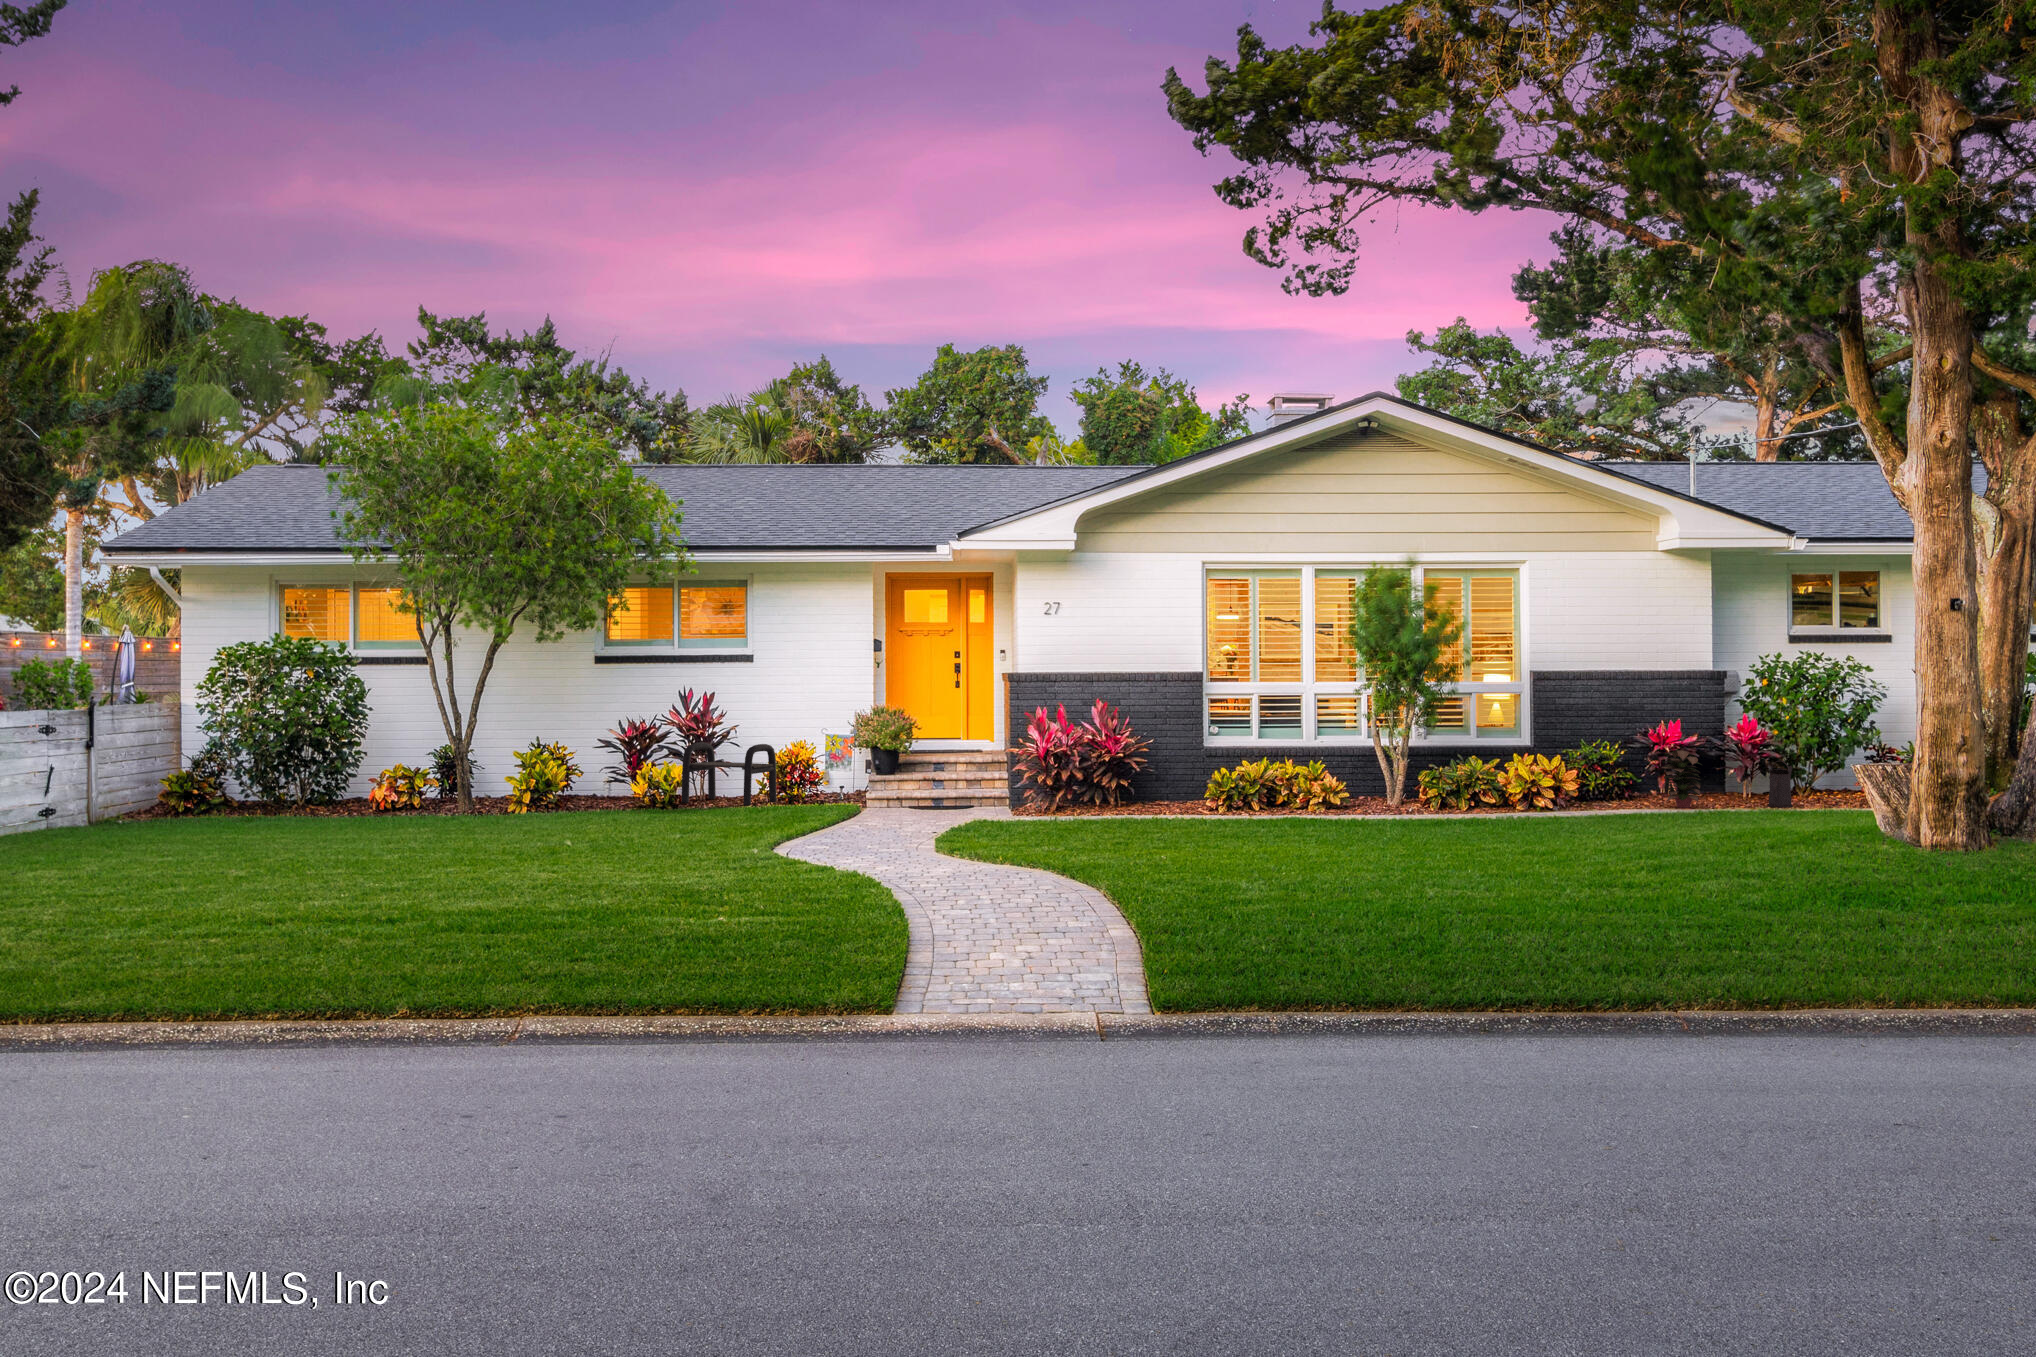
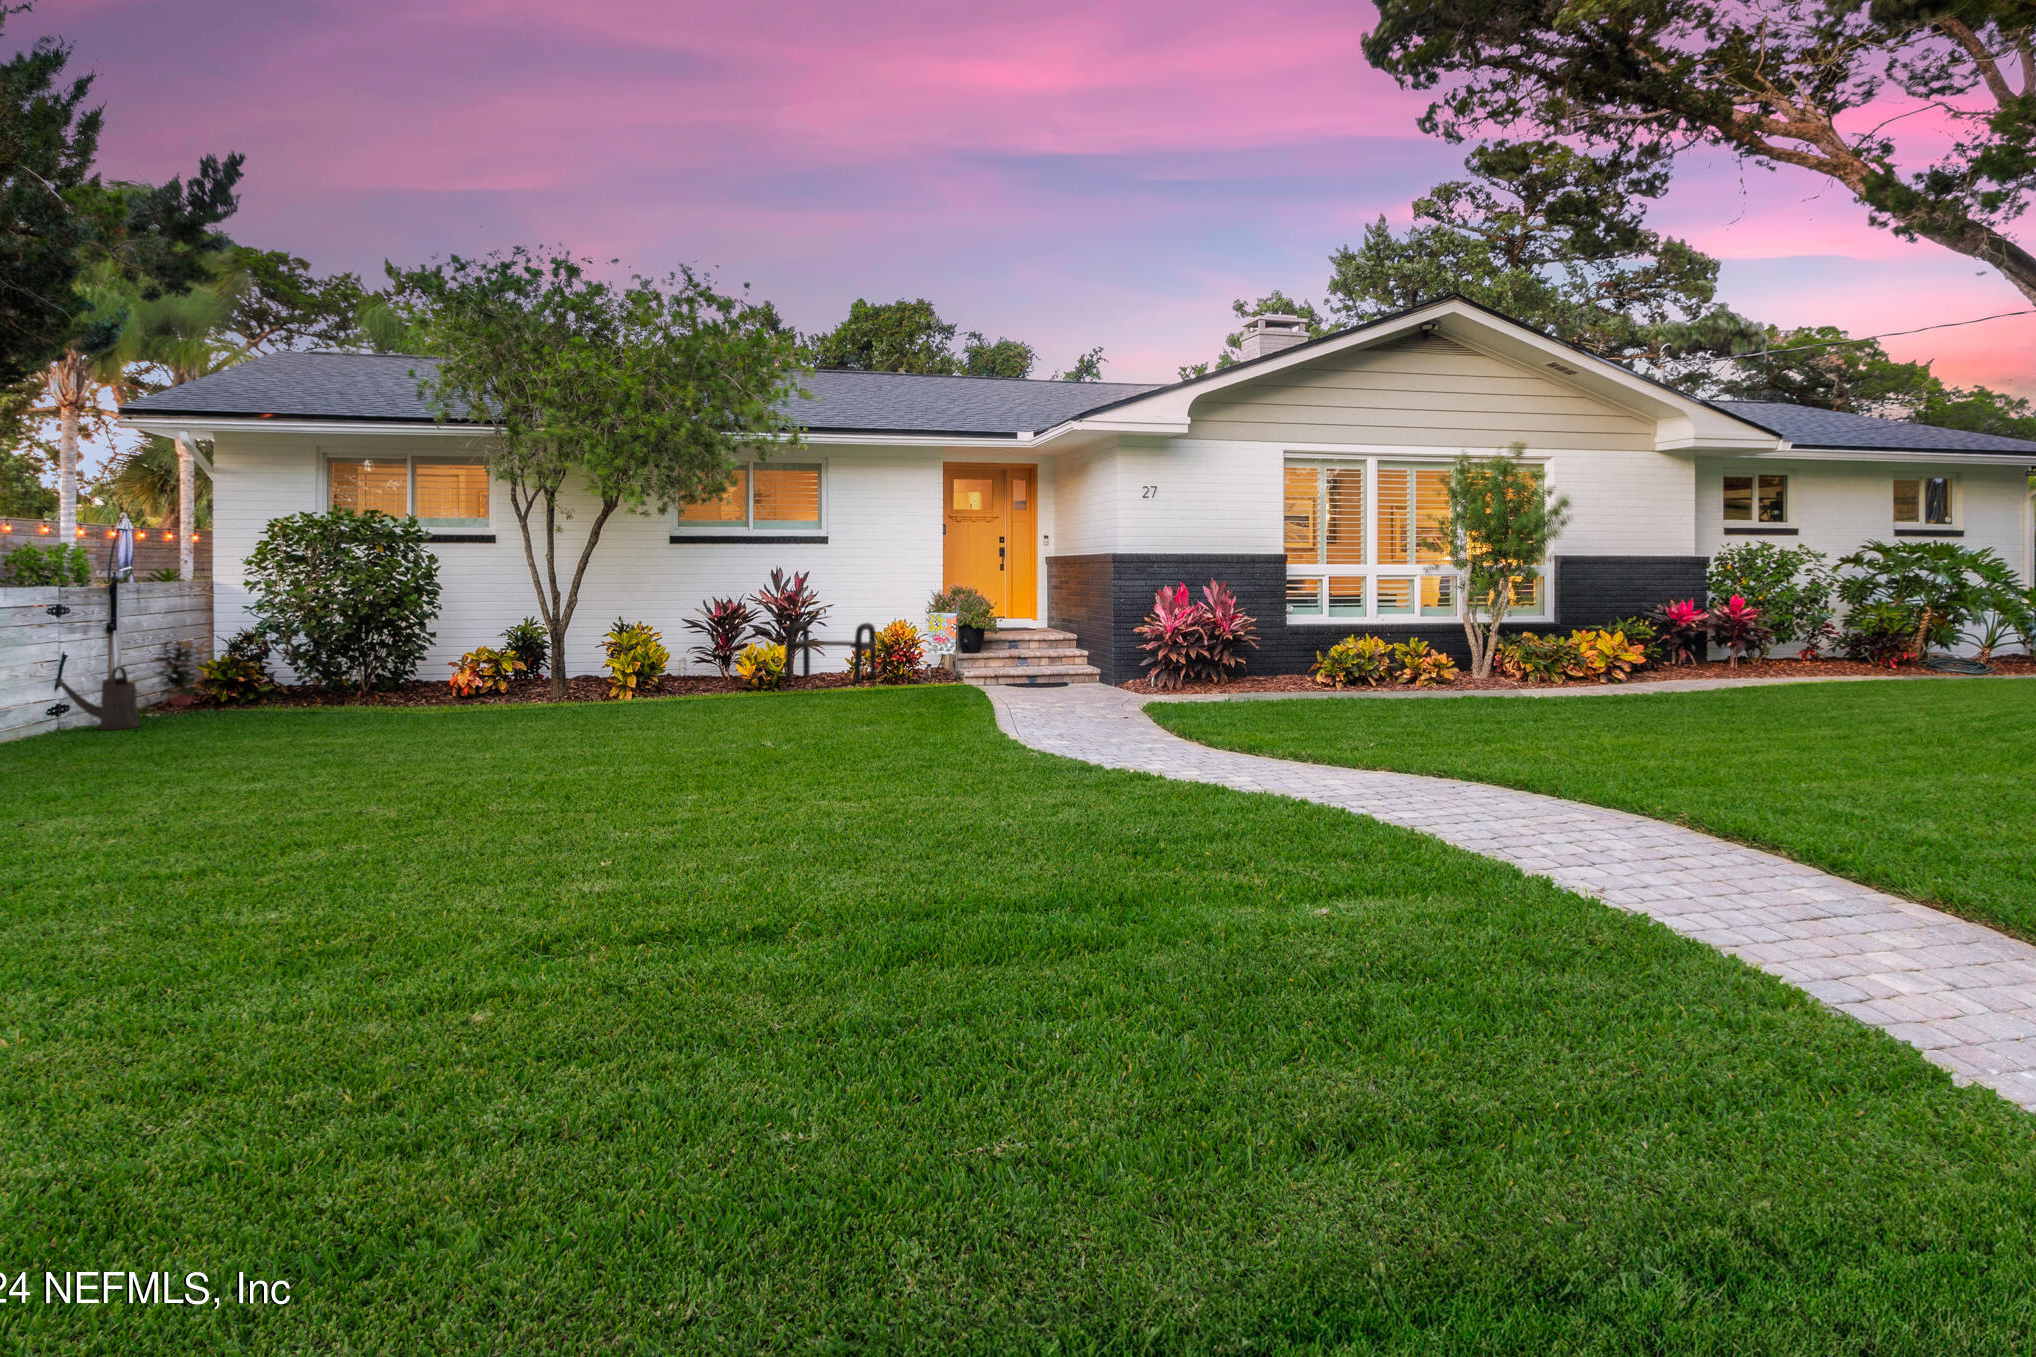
decorative plant: present [1661,750,1702,808] -> present [151,640,206,706]
watering can: present [1768,761,1793,808] -> present [55,666,150,730]

